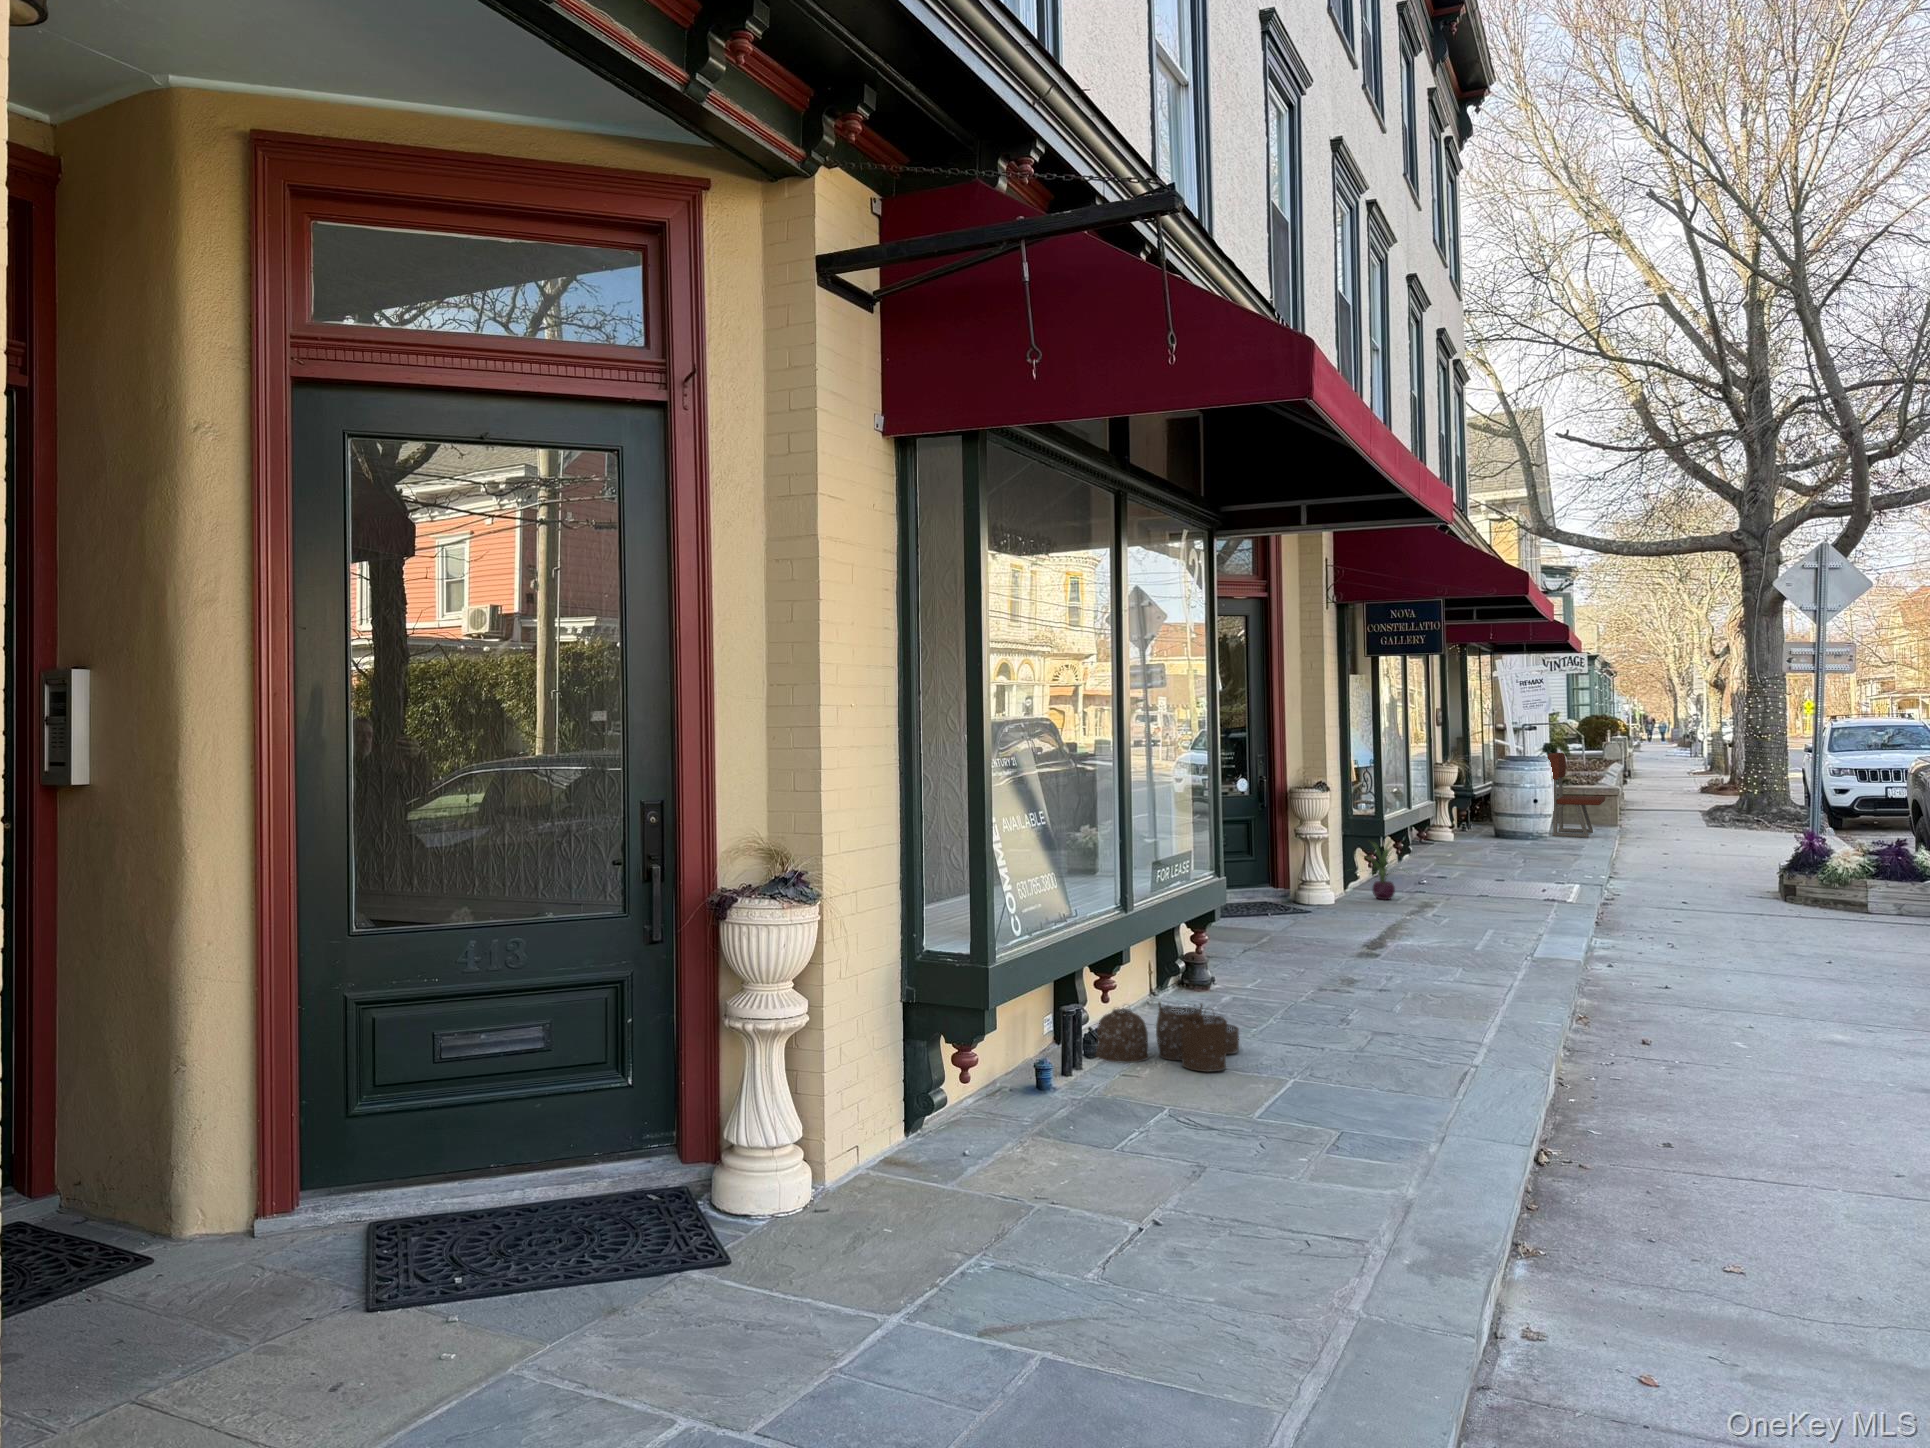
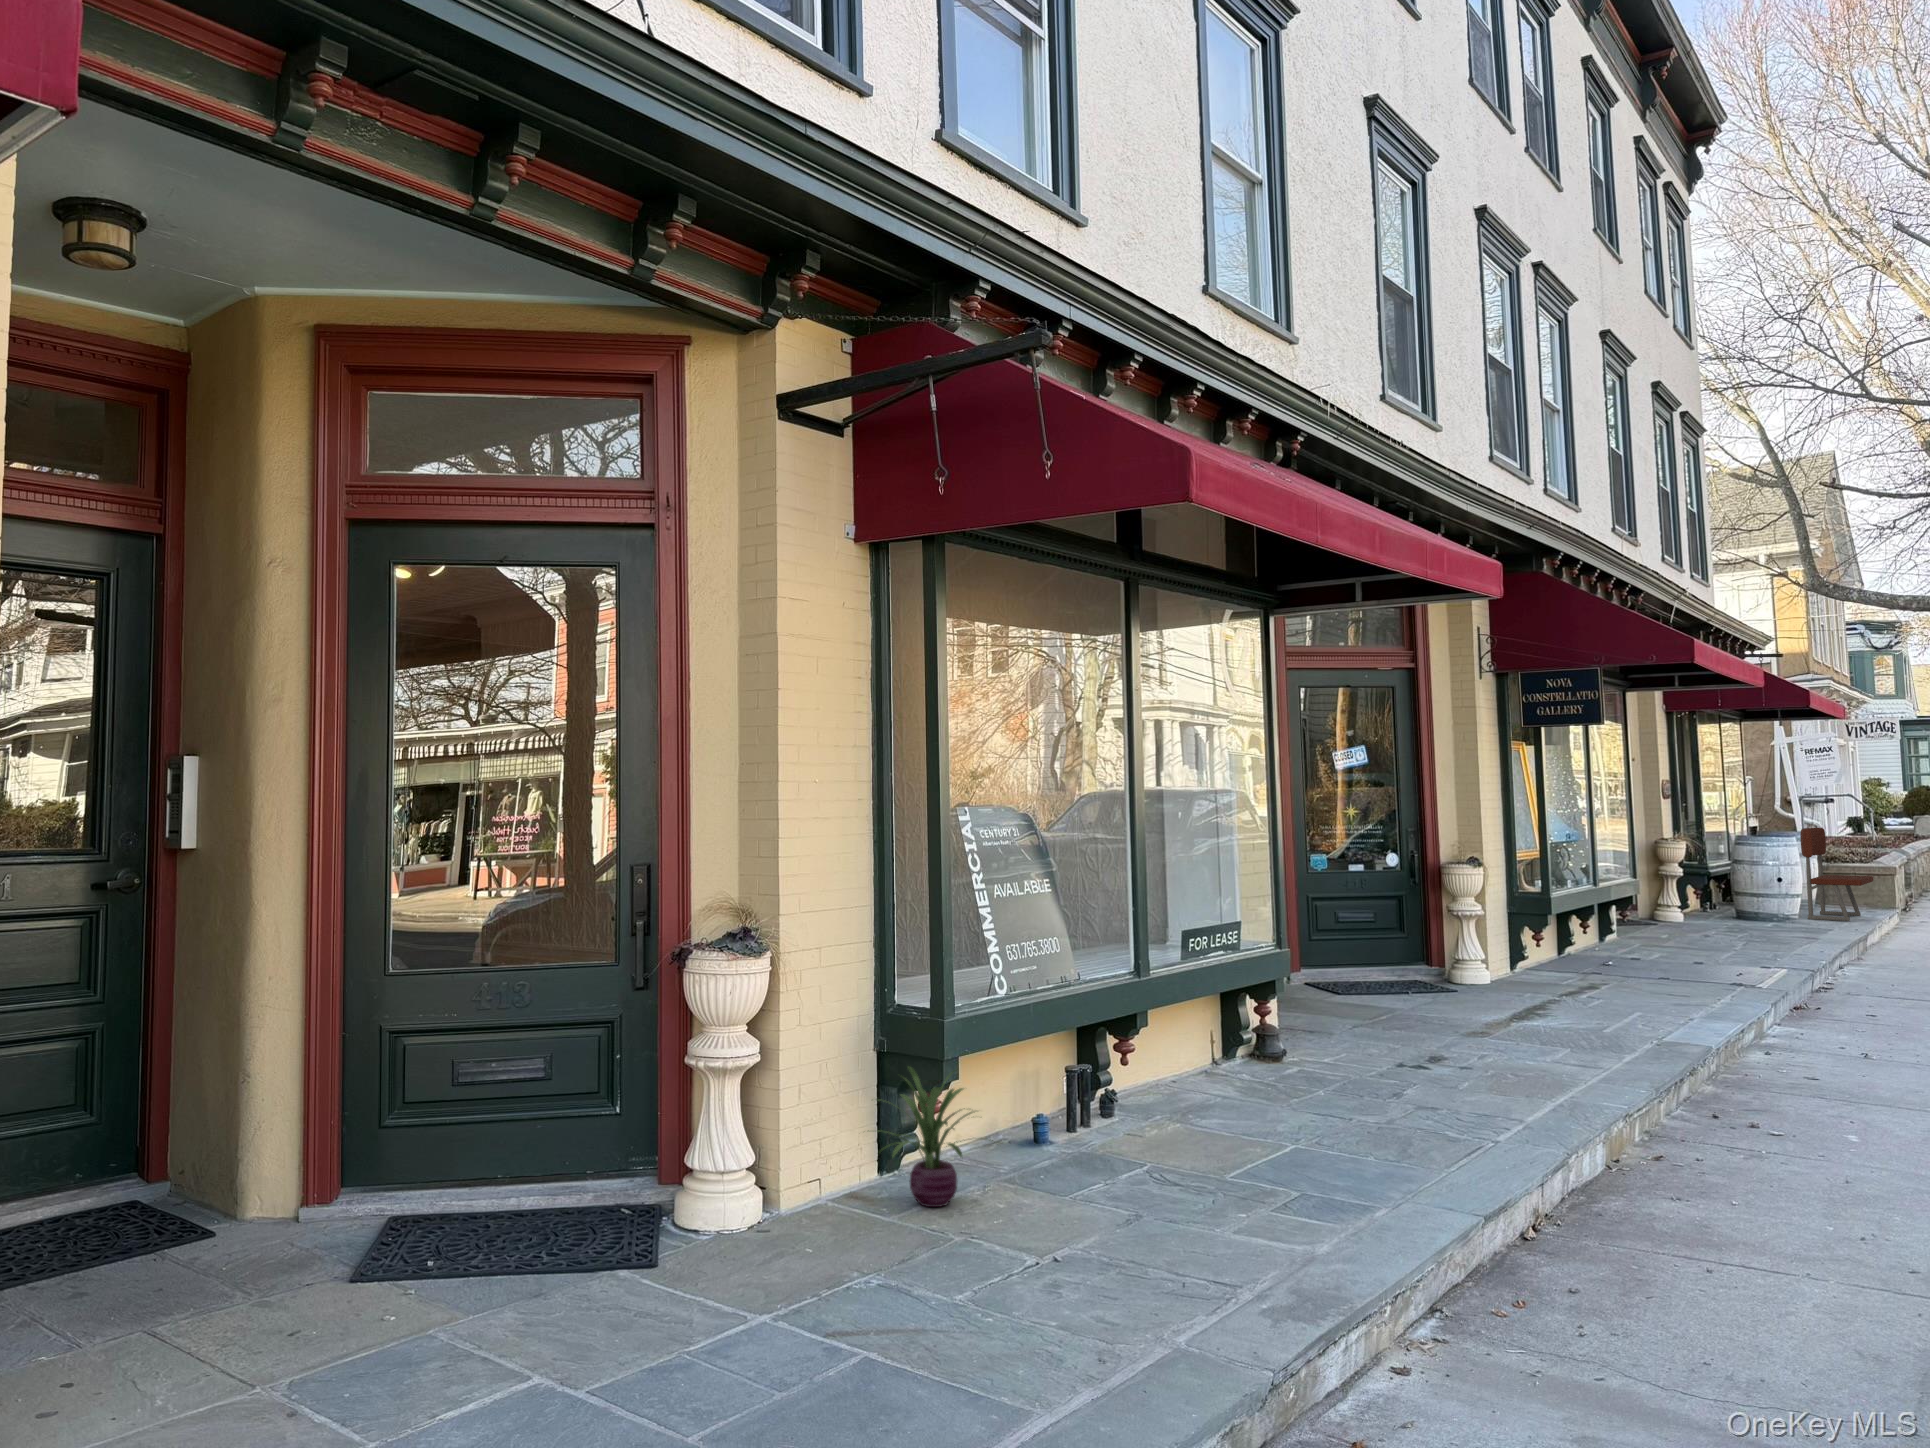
decorative plant: present [1366,842,1395,900] -> present [877,1066,993,1207]
woven basket: present [1096,1002,1239,1071] -> none [1113,1066,1258,1135]

